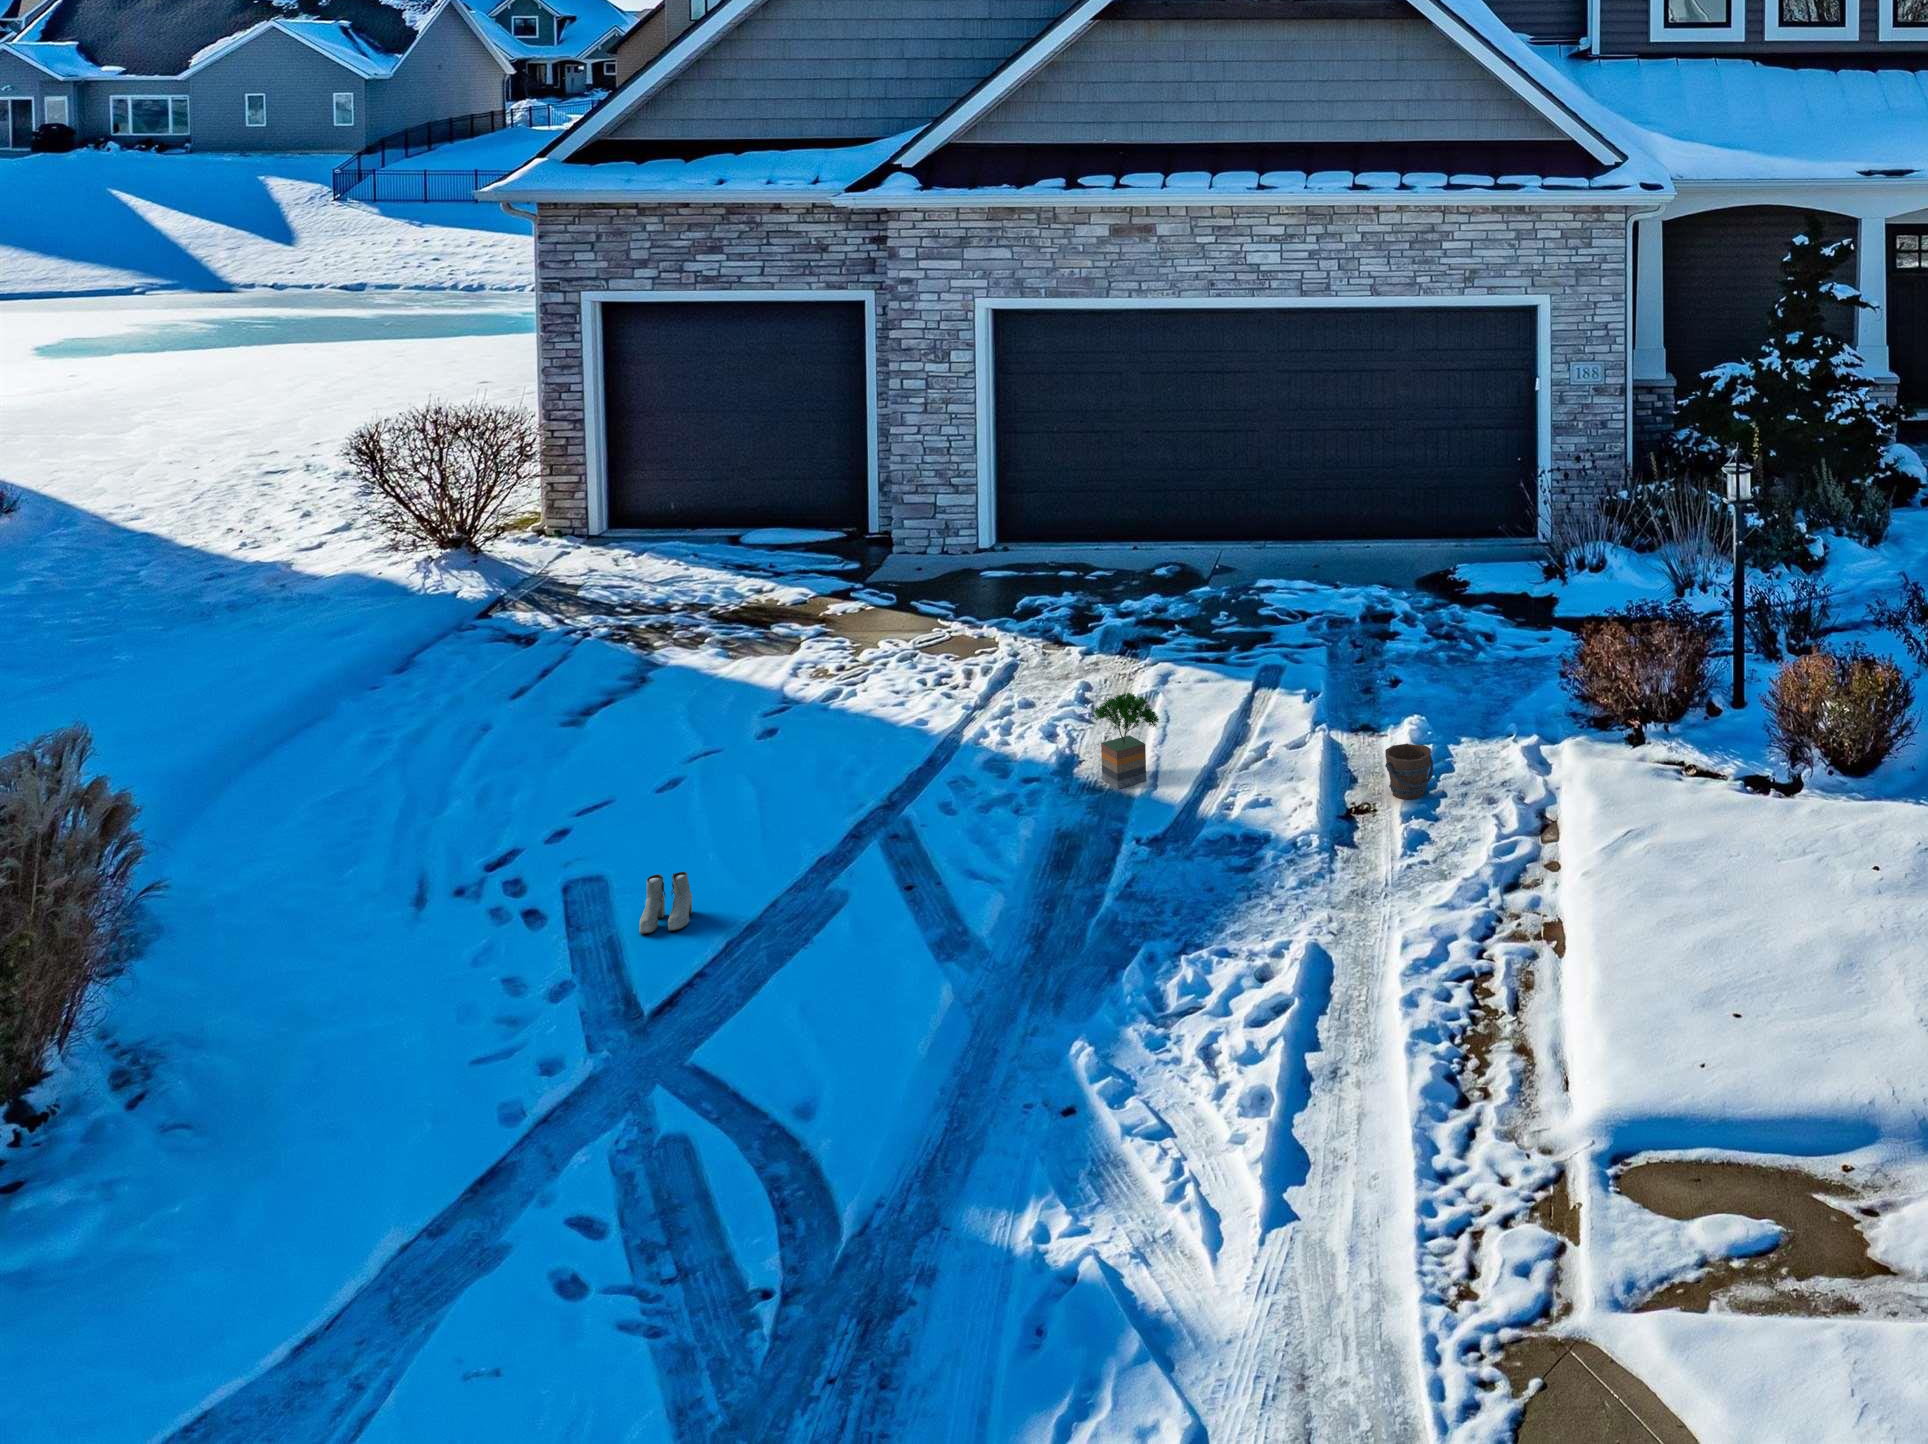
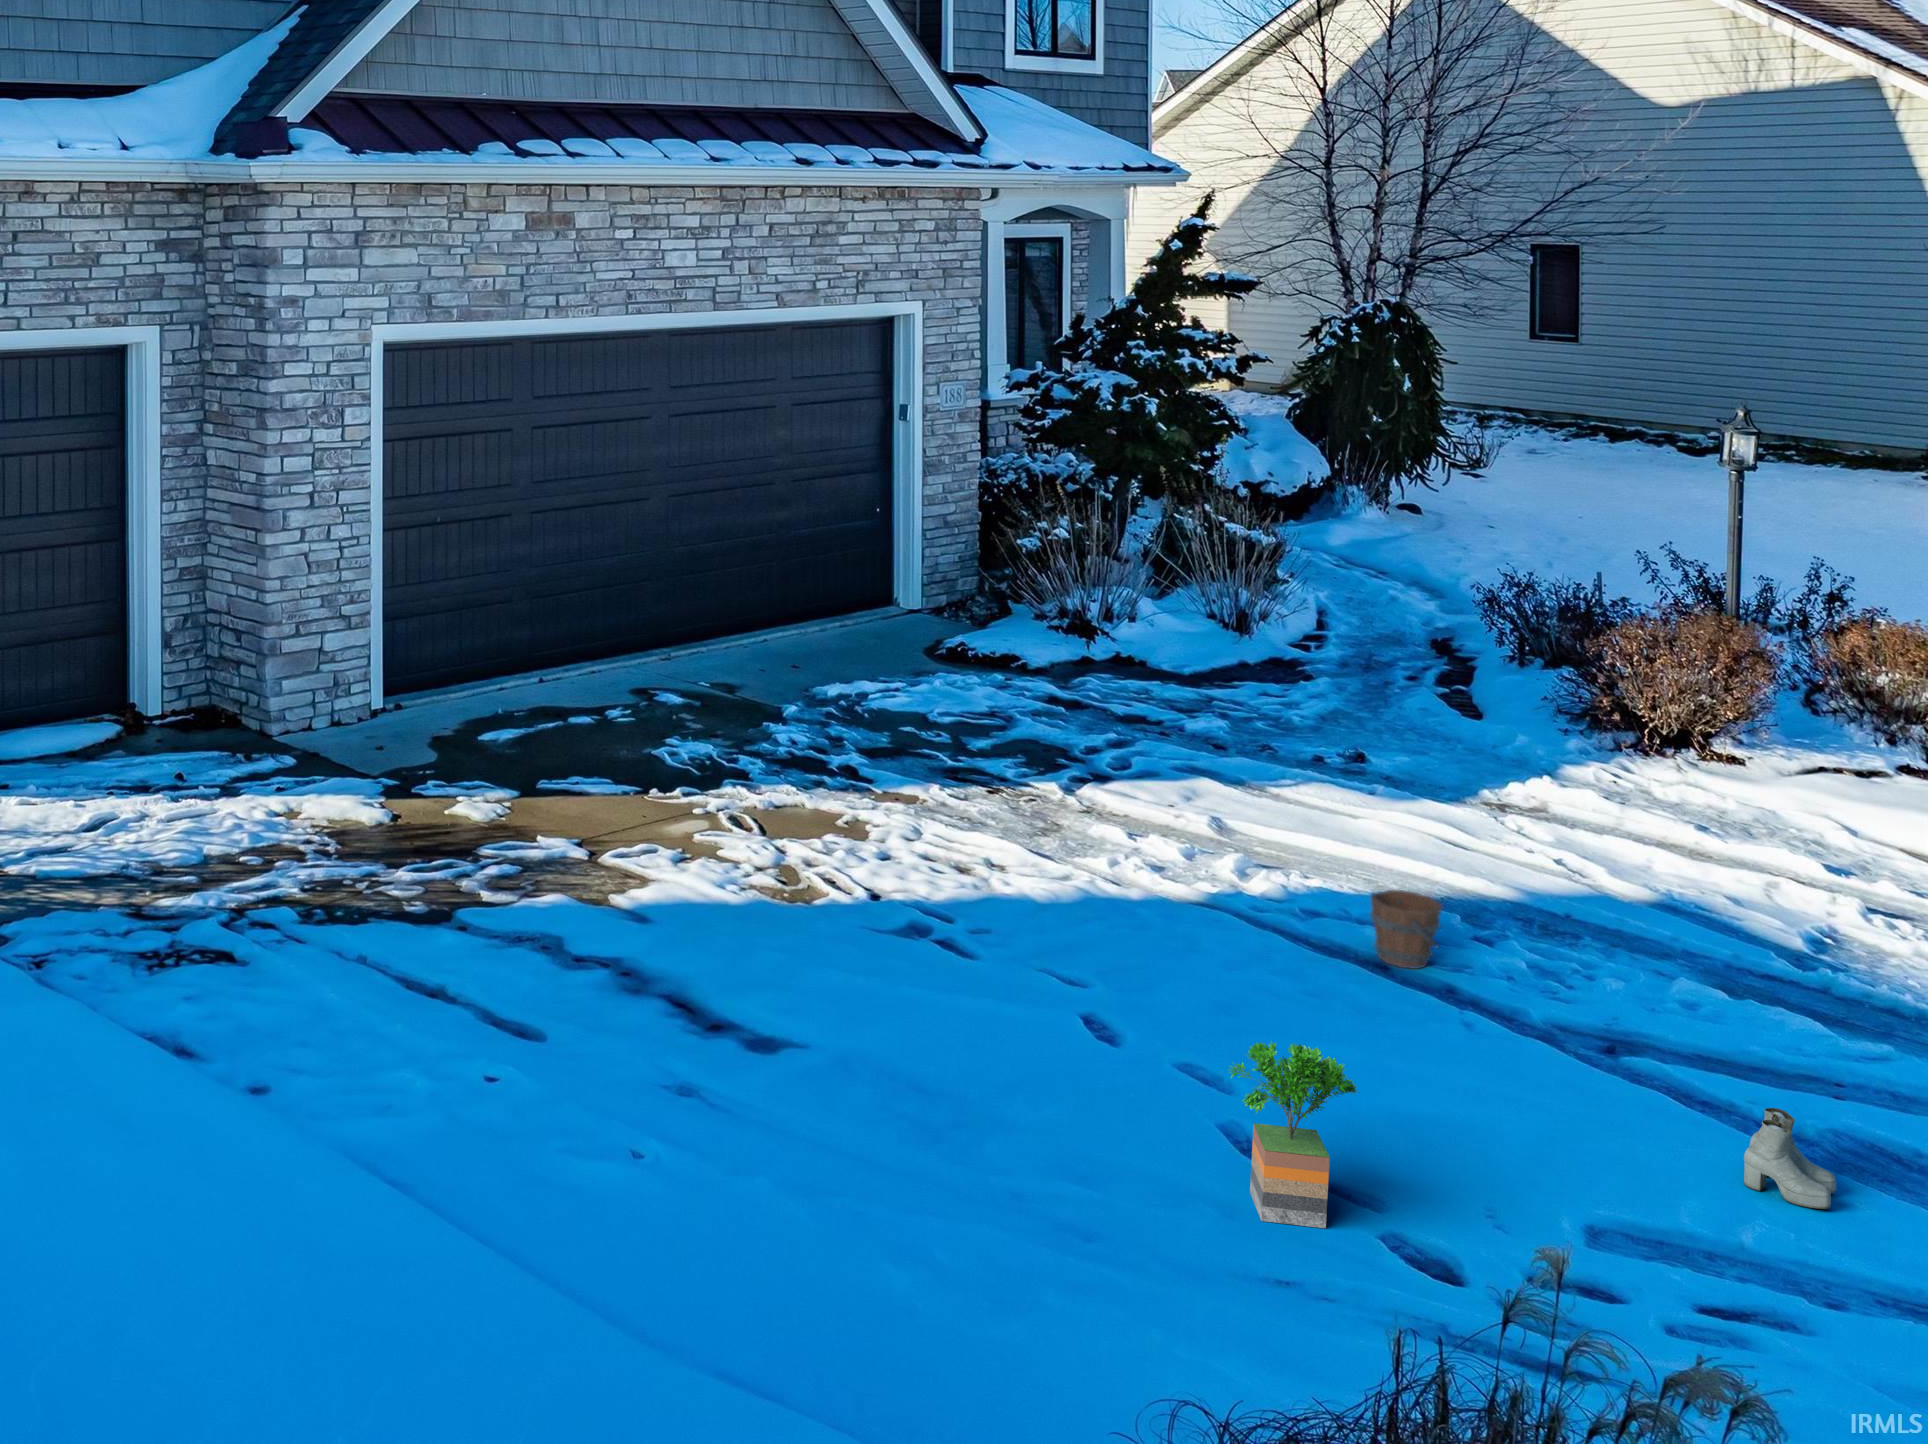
potted tree: present [1094,693,1159,789] -> present [1228,1041,1357,1228]
bucket: present [1385,744,1433,799] -> present [1370,890,1442,969]

